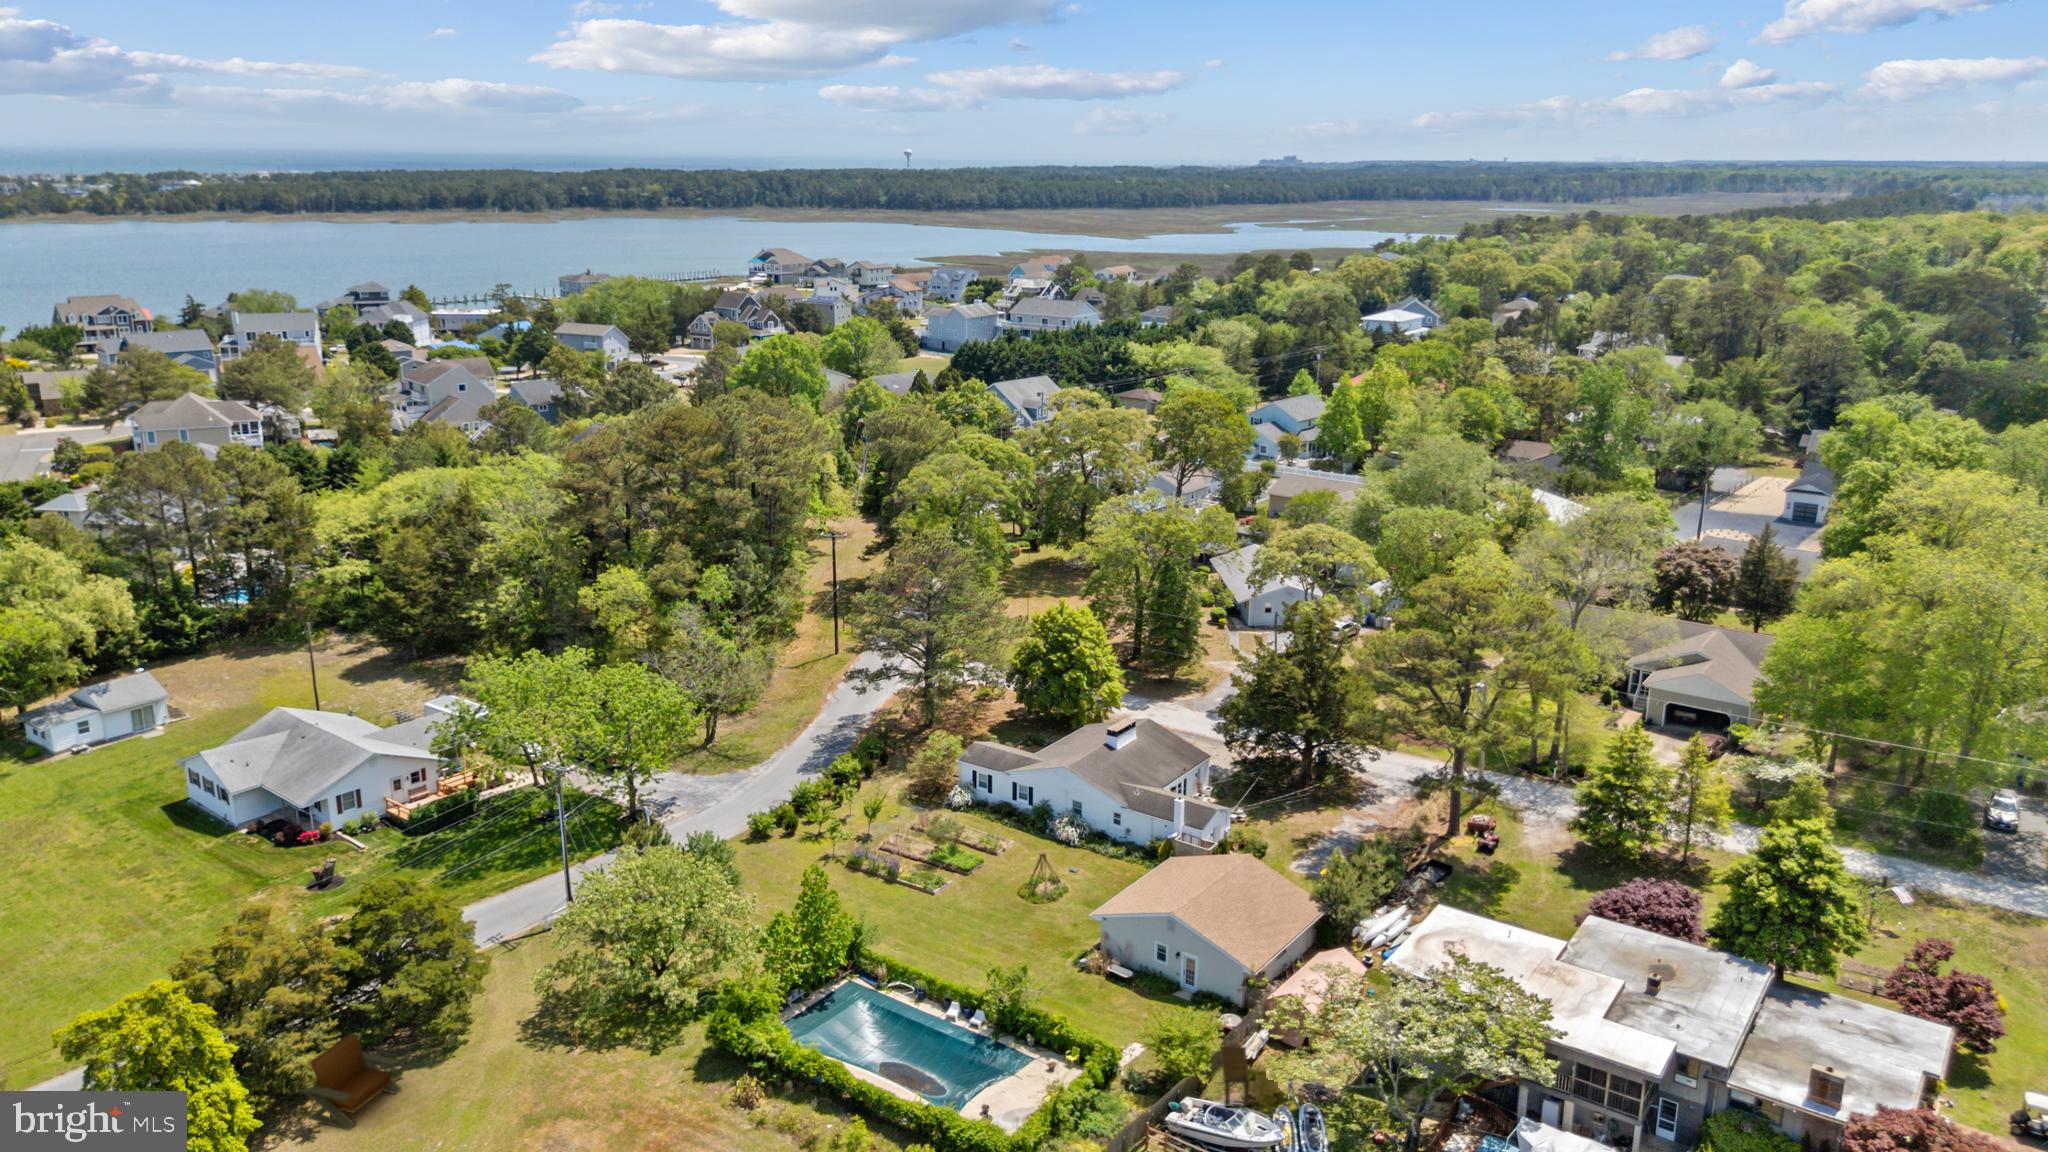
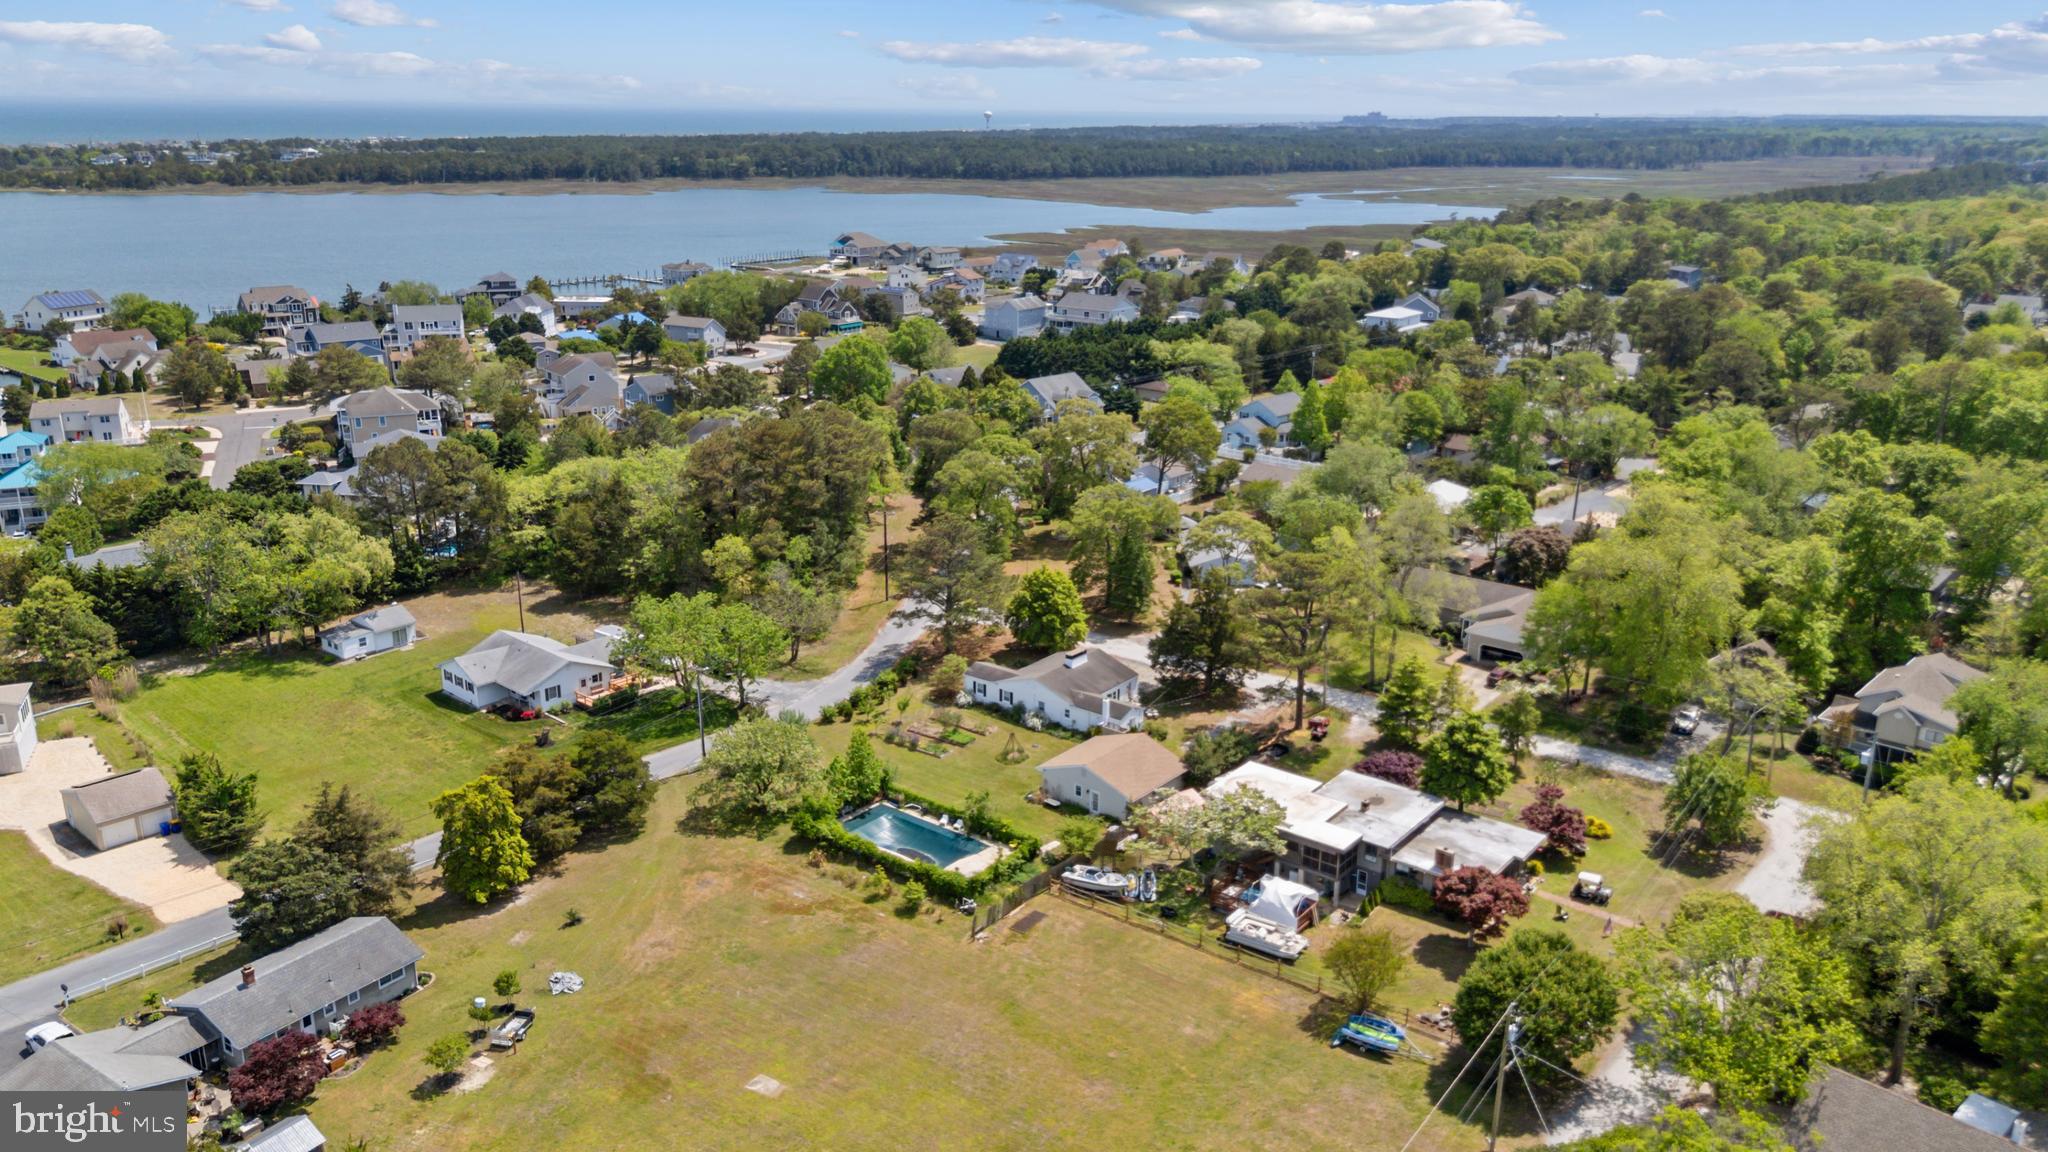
lounge chair: present [303,1034,401,1130] -> none [560,816,614,867]

